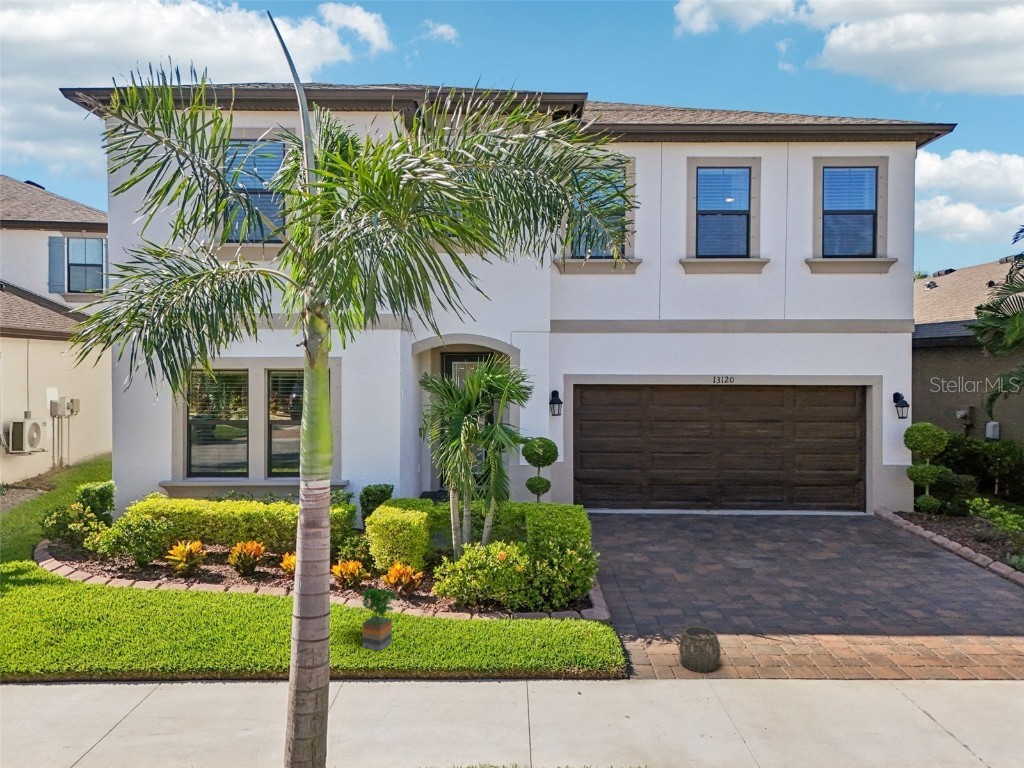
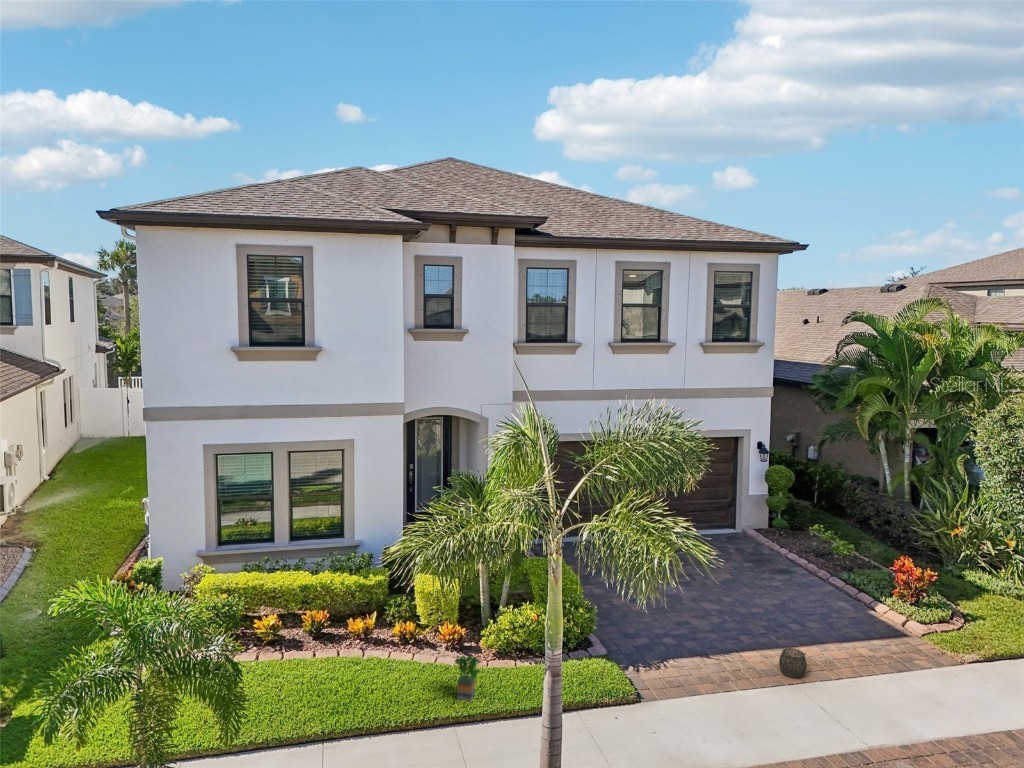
woven basket: present [679,626,721,672] -> present [779,648,807,678]

